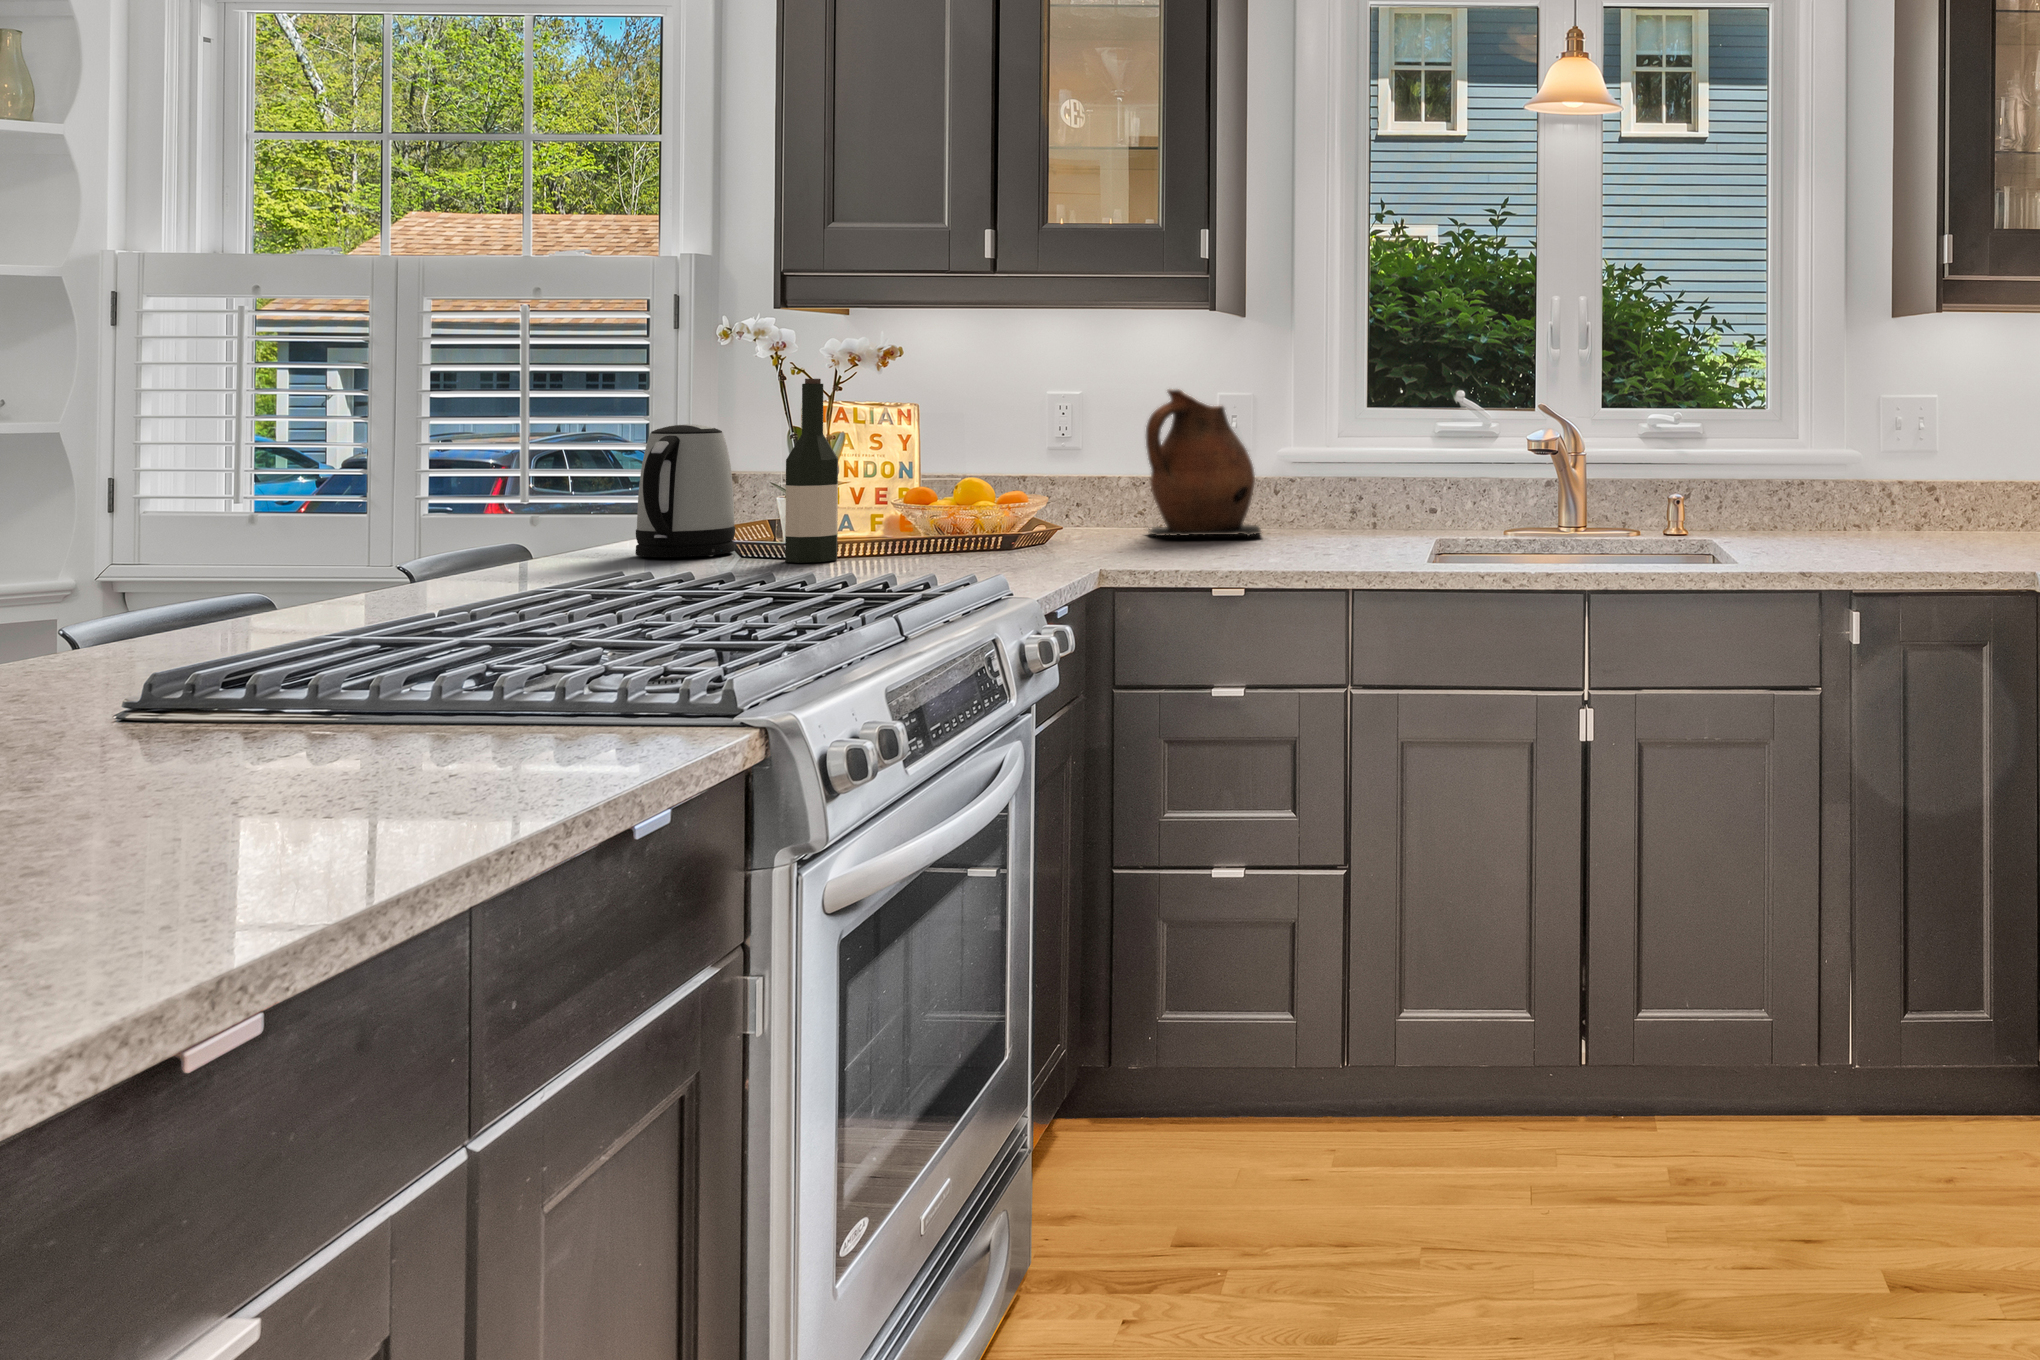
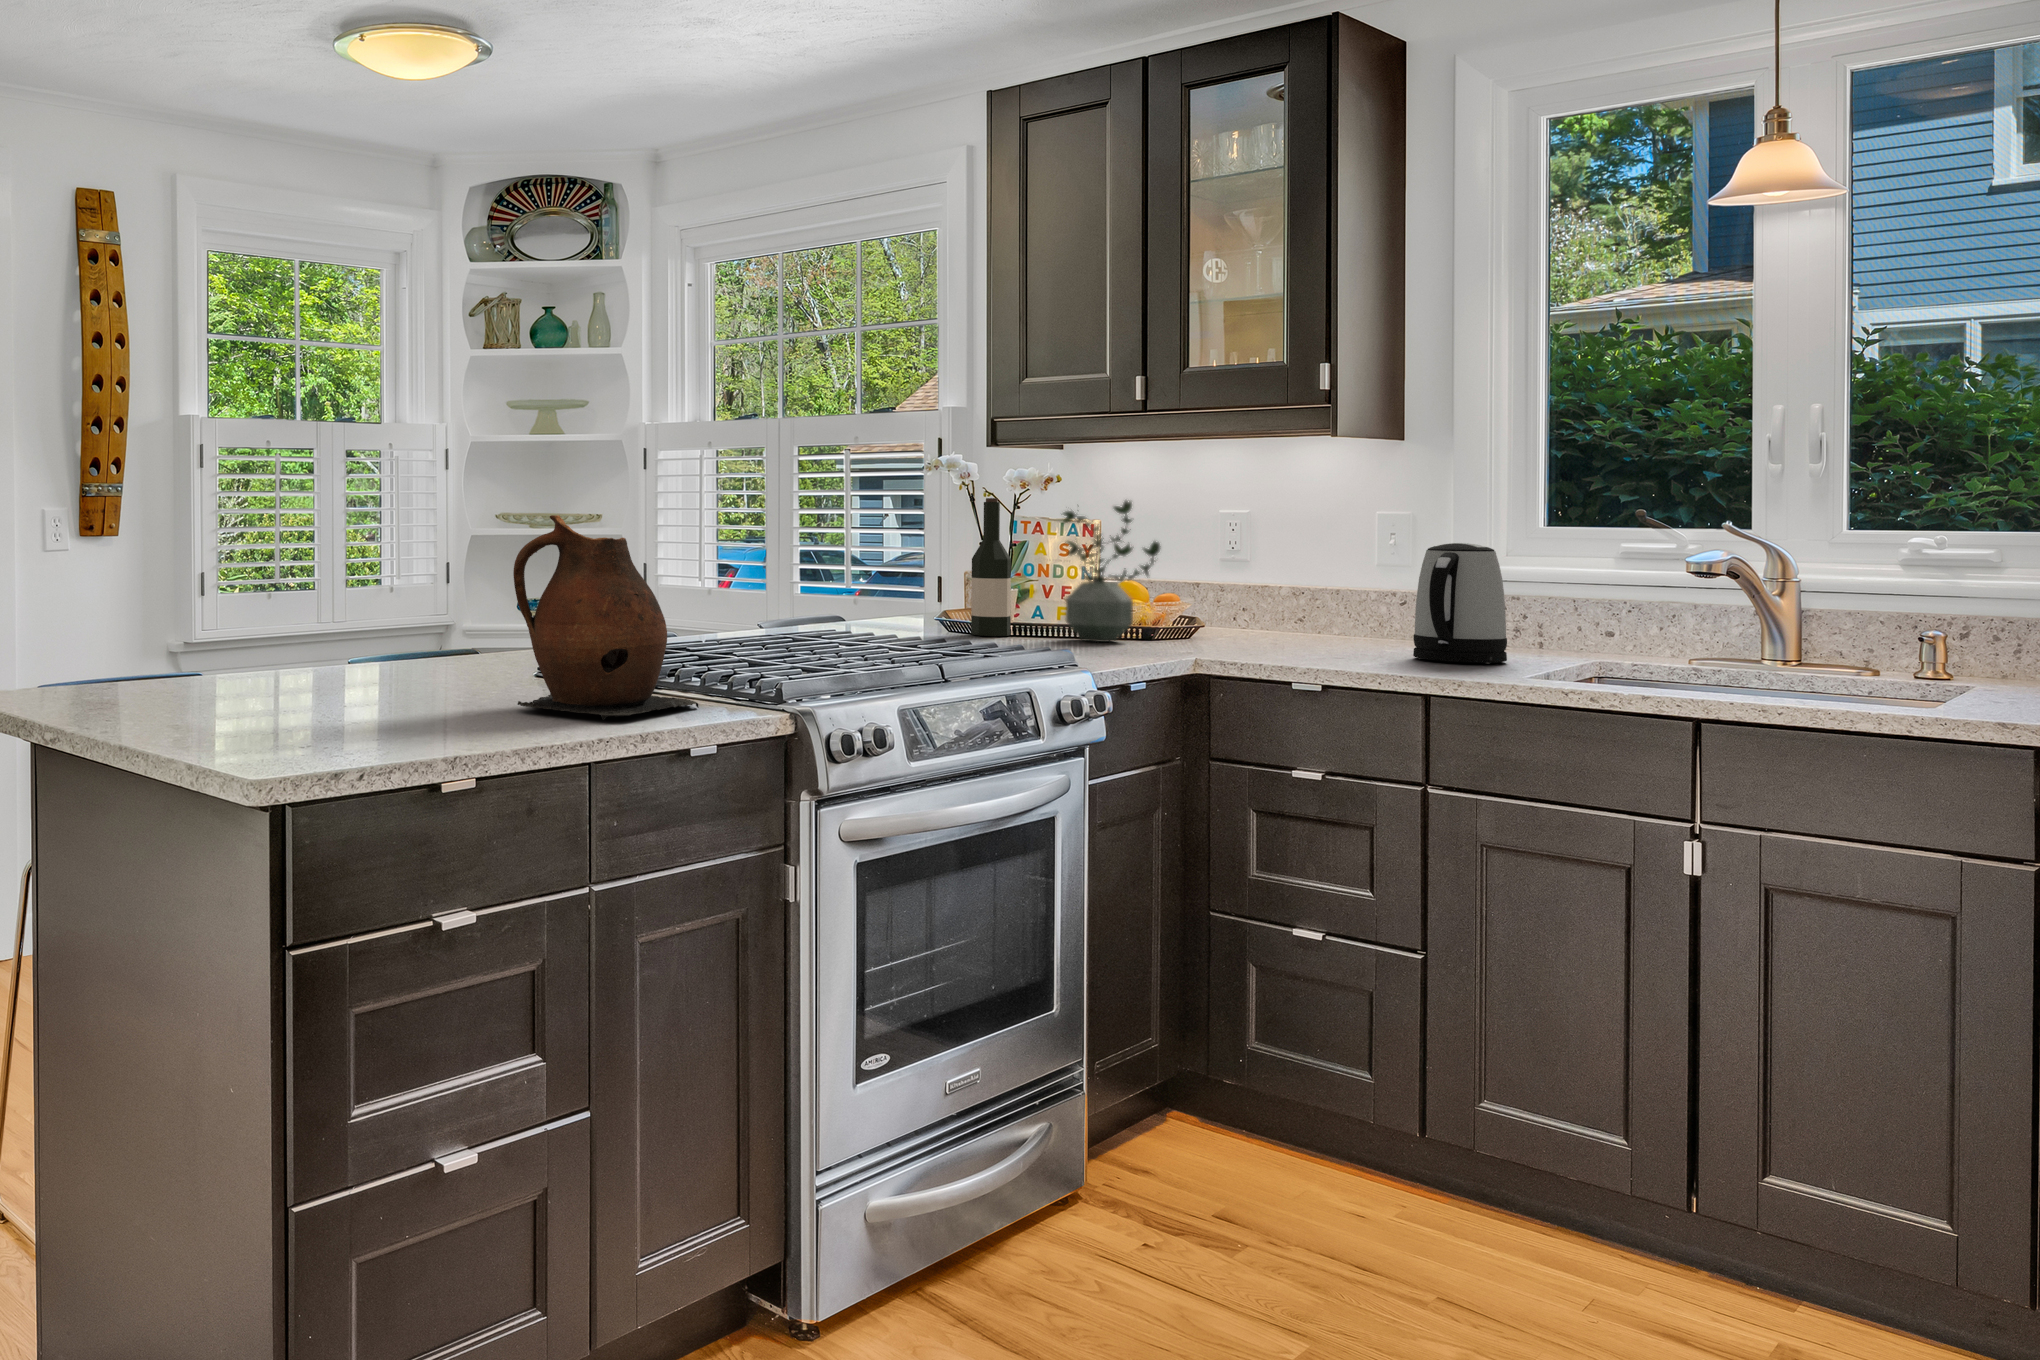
potted plant: none [909,379,1034,558] -> present [1063,501,1161,642]
ceramic pitcher: present [1146,389,1261,536] -> present [513,515,699,720]
kettle: present [636,424,735,557] -> present [1413,543,1507,664]

